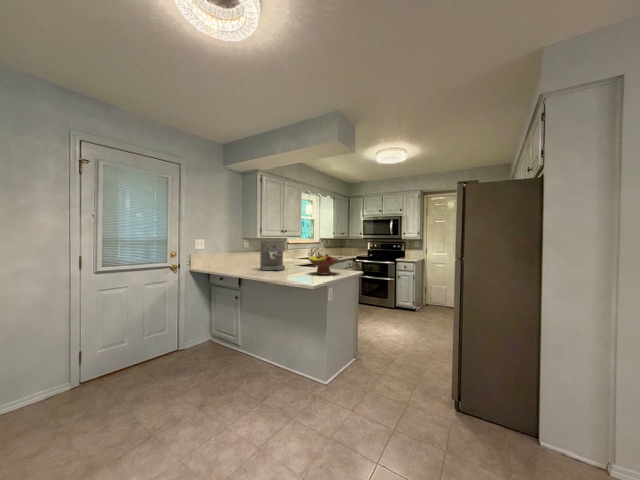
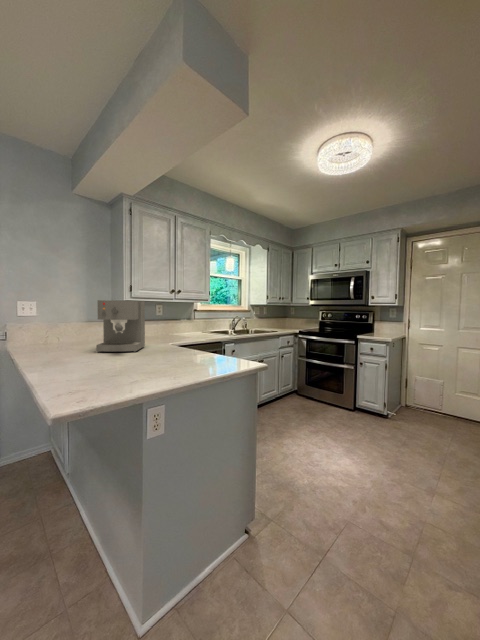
fruit bowl: present [309,254,338,274] -> none [149,325,212,367]

